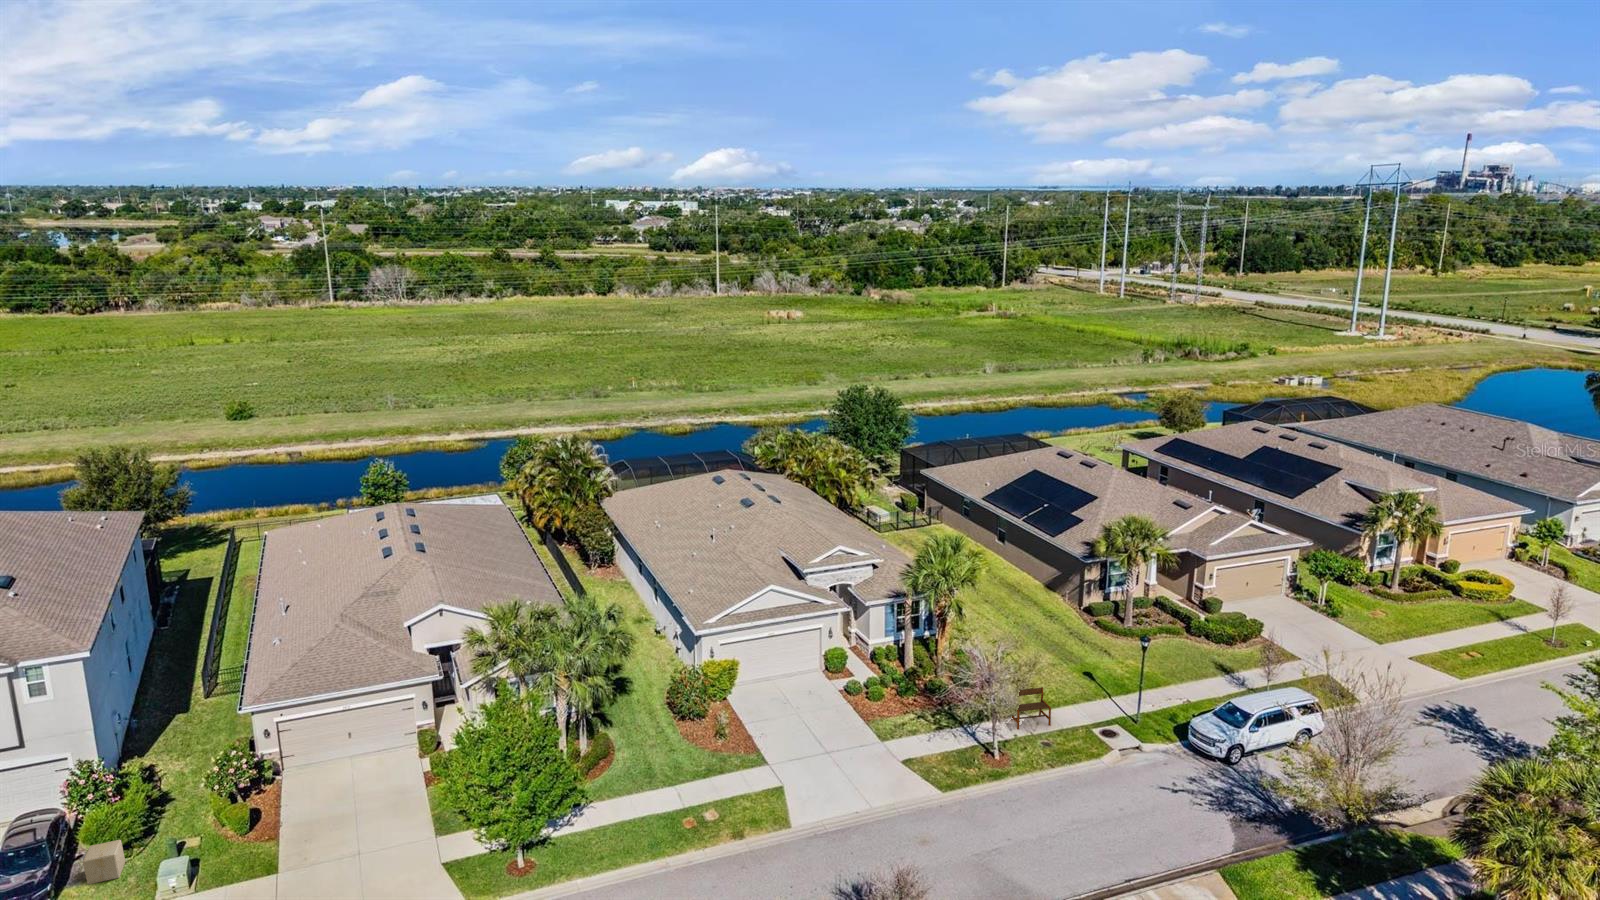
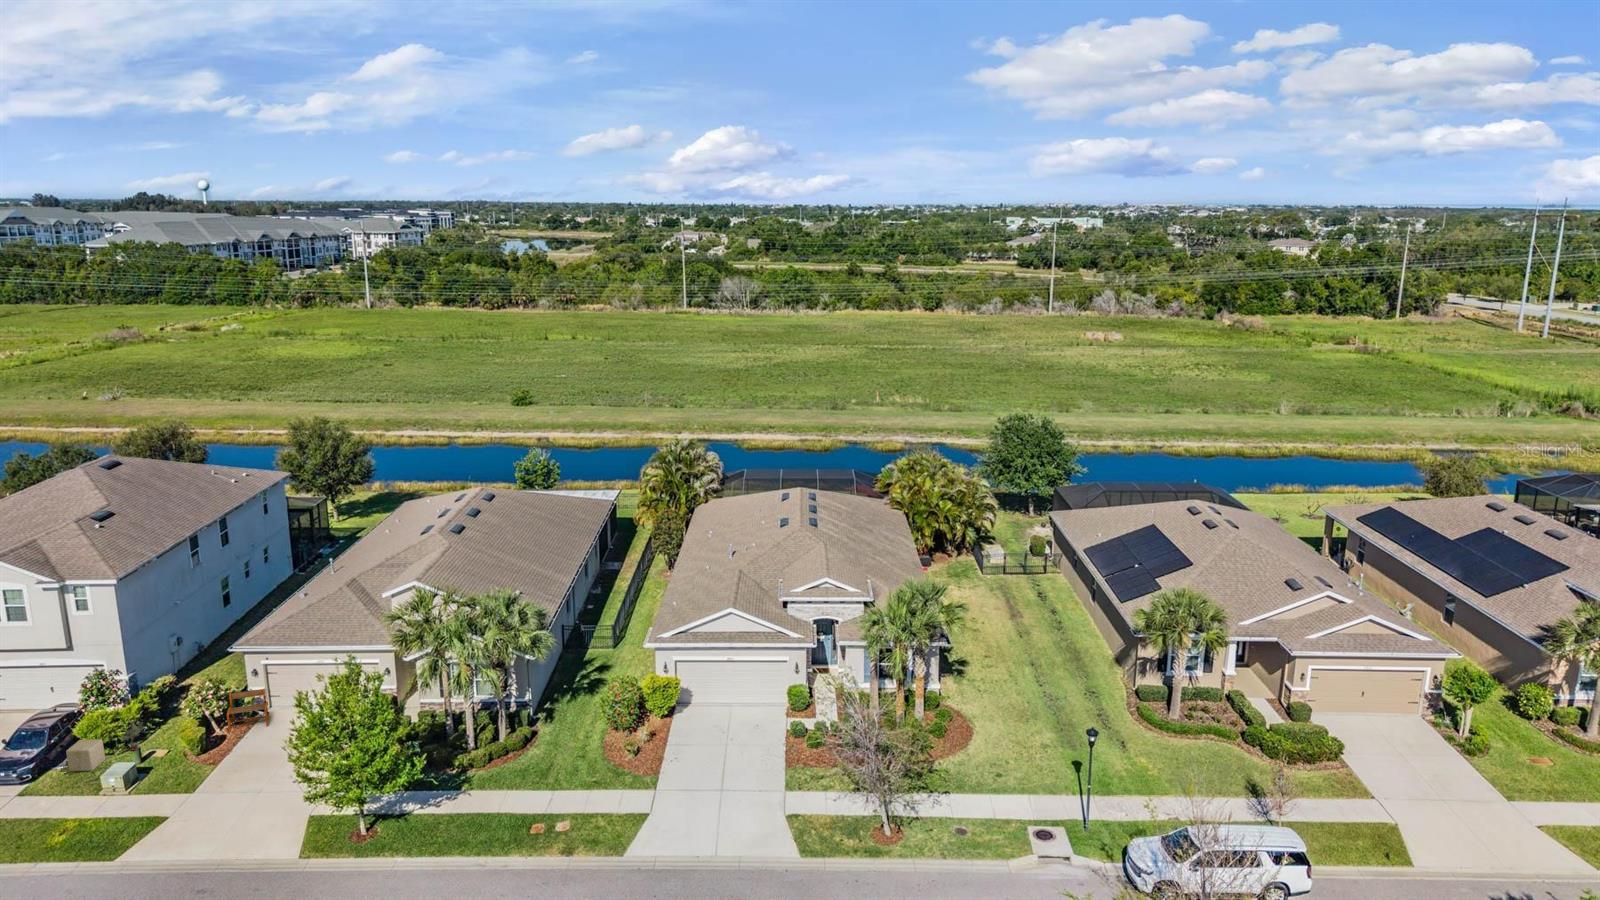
bench: present [1012,687,1051,729] -> present [227,689,270,732]
potted tree: none [139,810,163,846] -> present [122,722,144,751]

